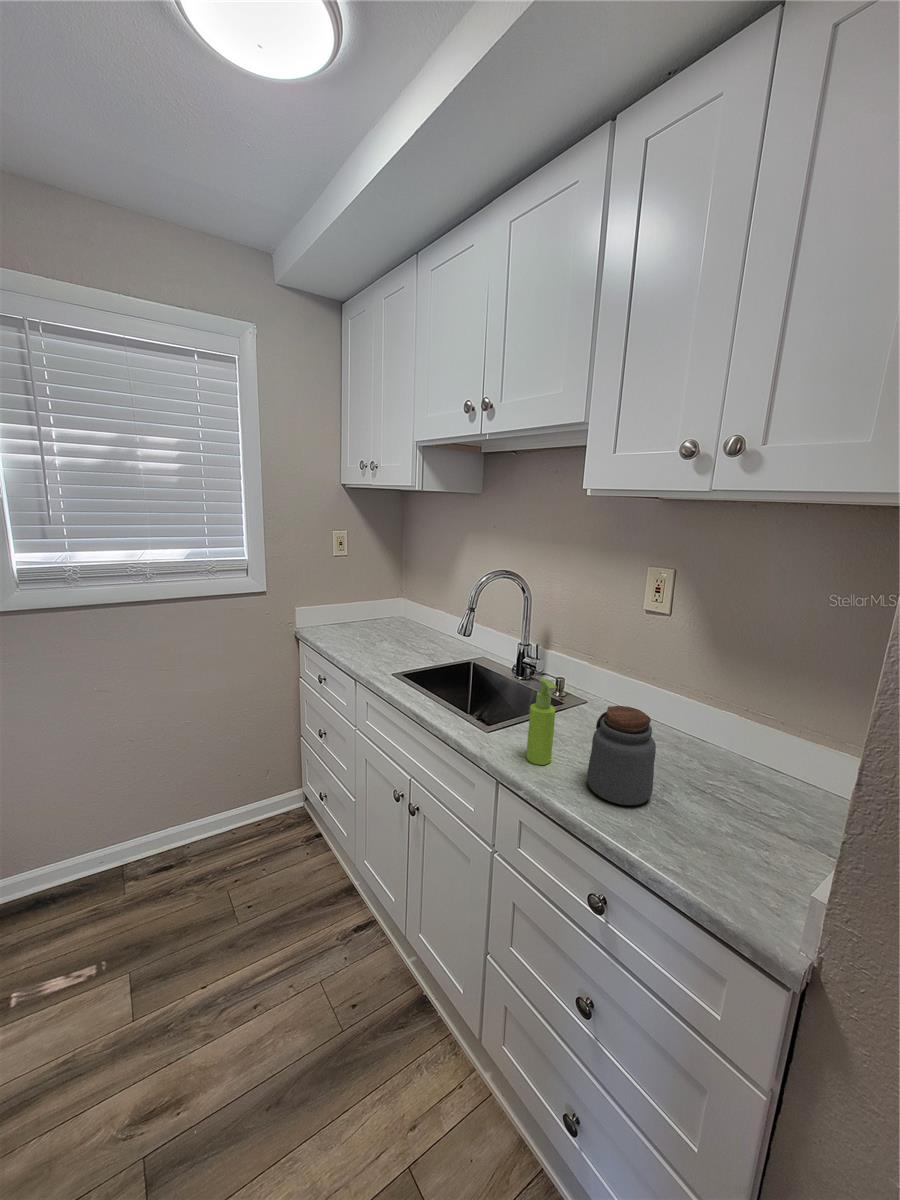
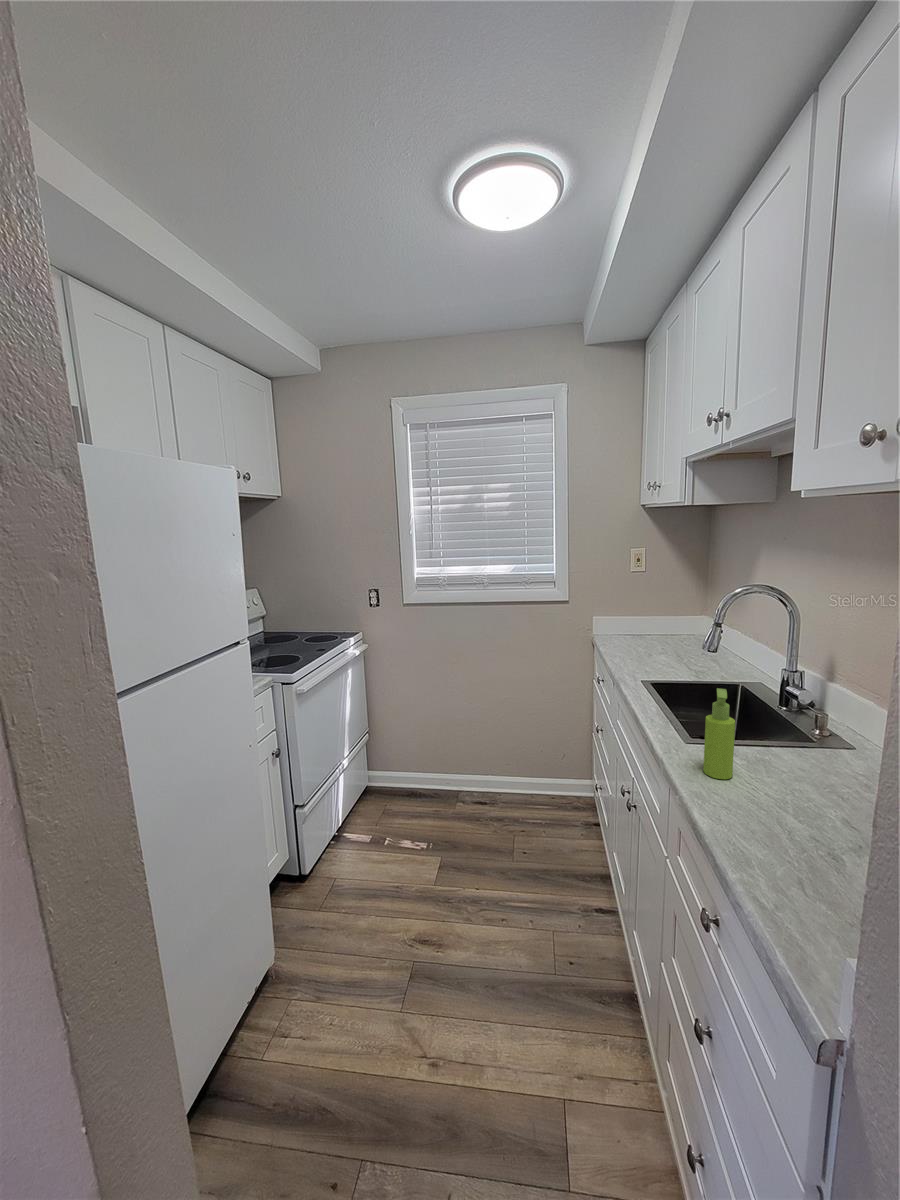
jar: present [587,706,656,805] -> none [744,727,832,842]

